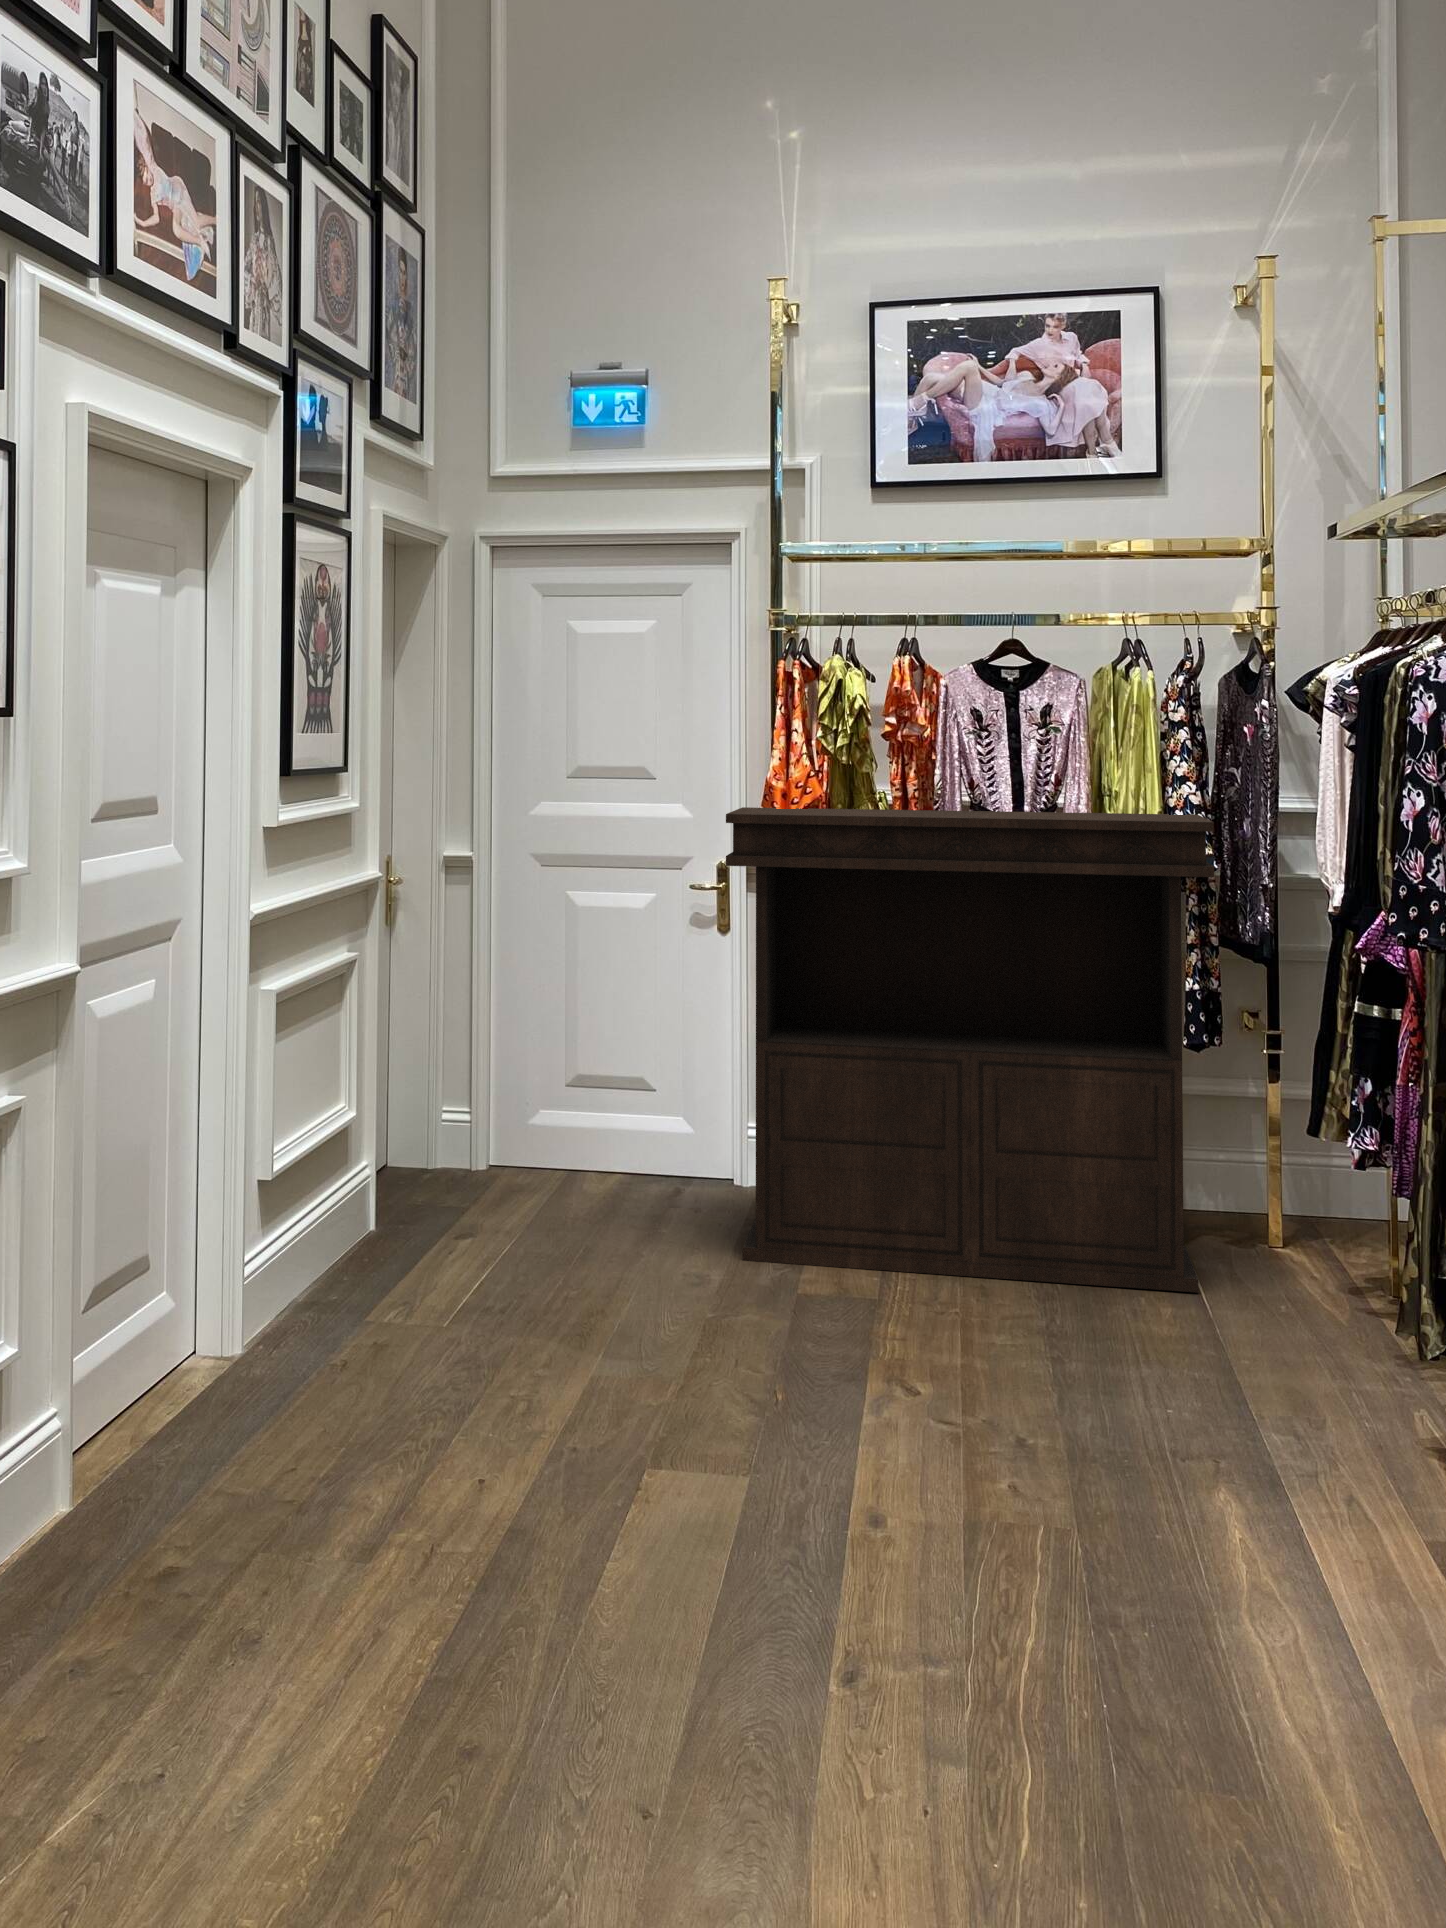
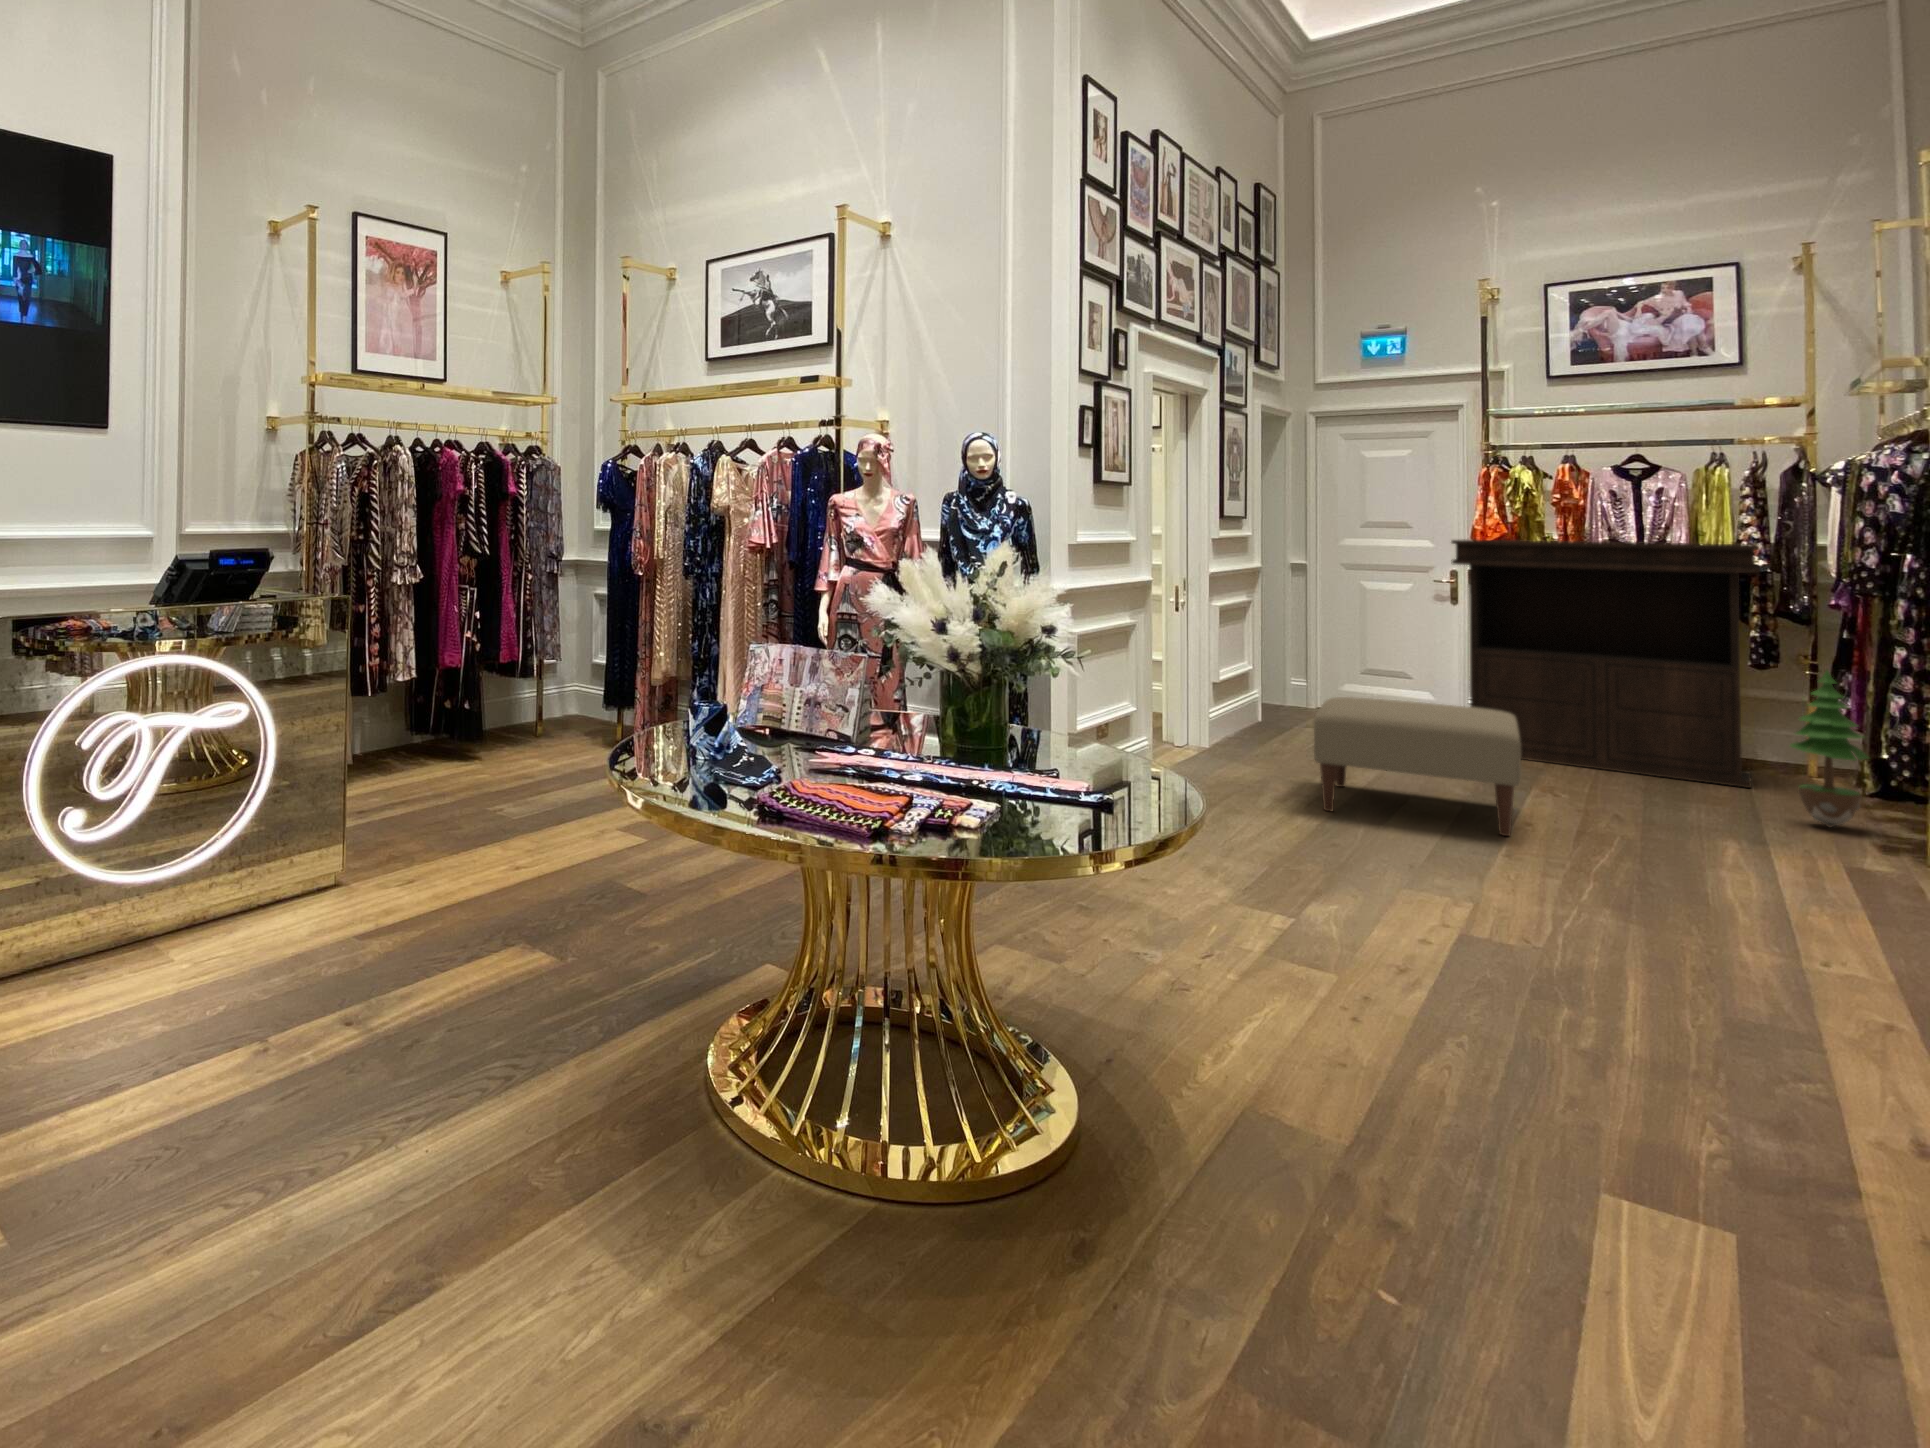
potted tree: none [1298,1088,1421,1410] -> present [1790,671,1869,827]
ottoman: none [450,1242,900,1628] -> present [1314,697,1521,836]

